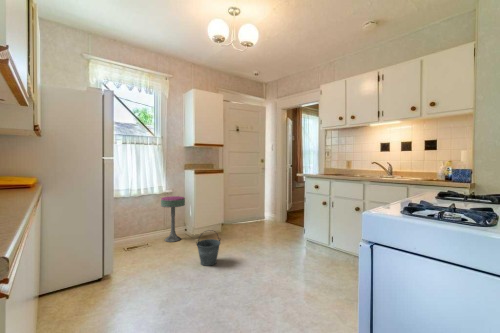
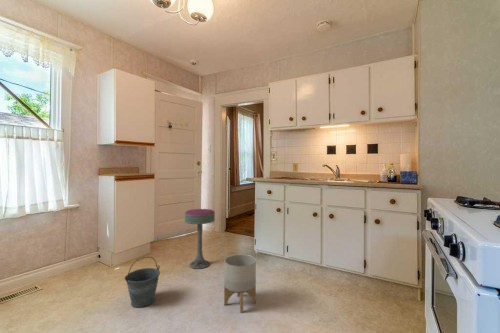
bar stool: present [161,196,185,242] -> present [185,209,215,269]
planter: none [266,236,292,282] -> present [224,254,256,313]

